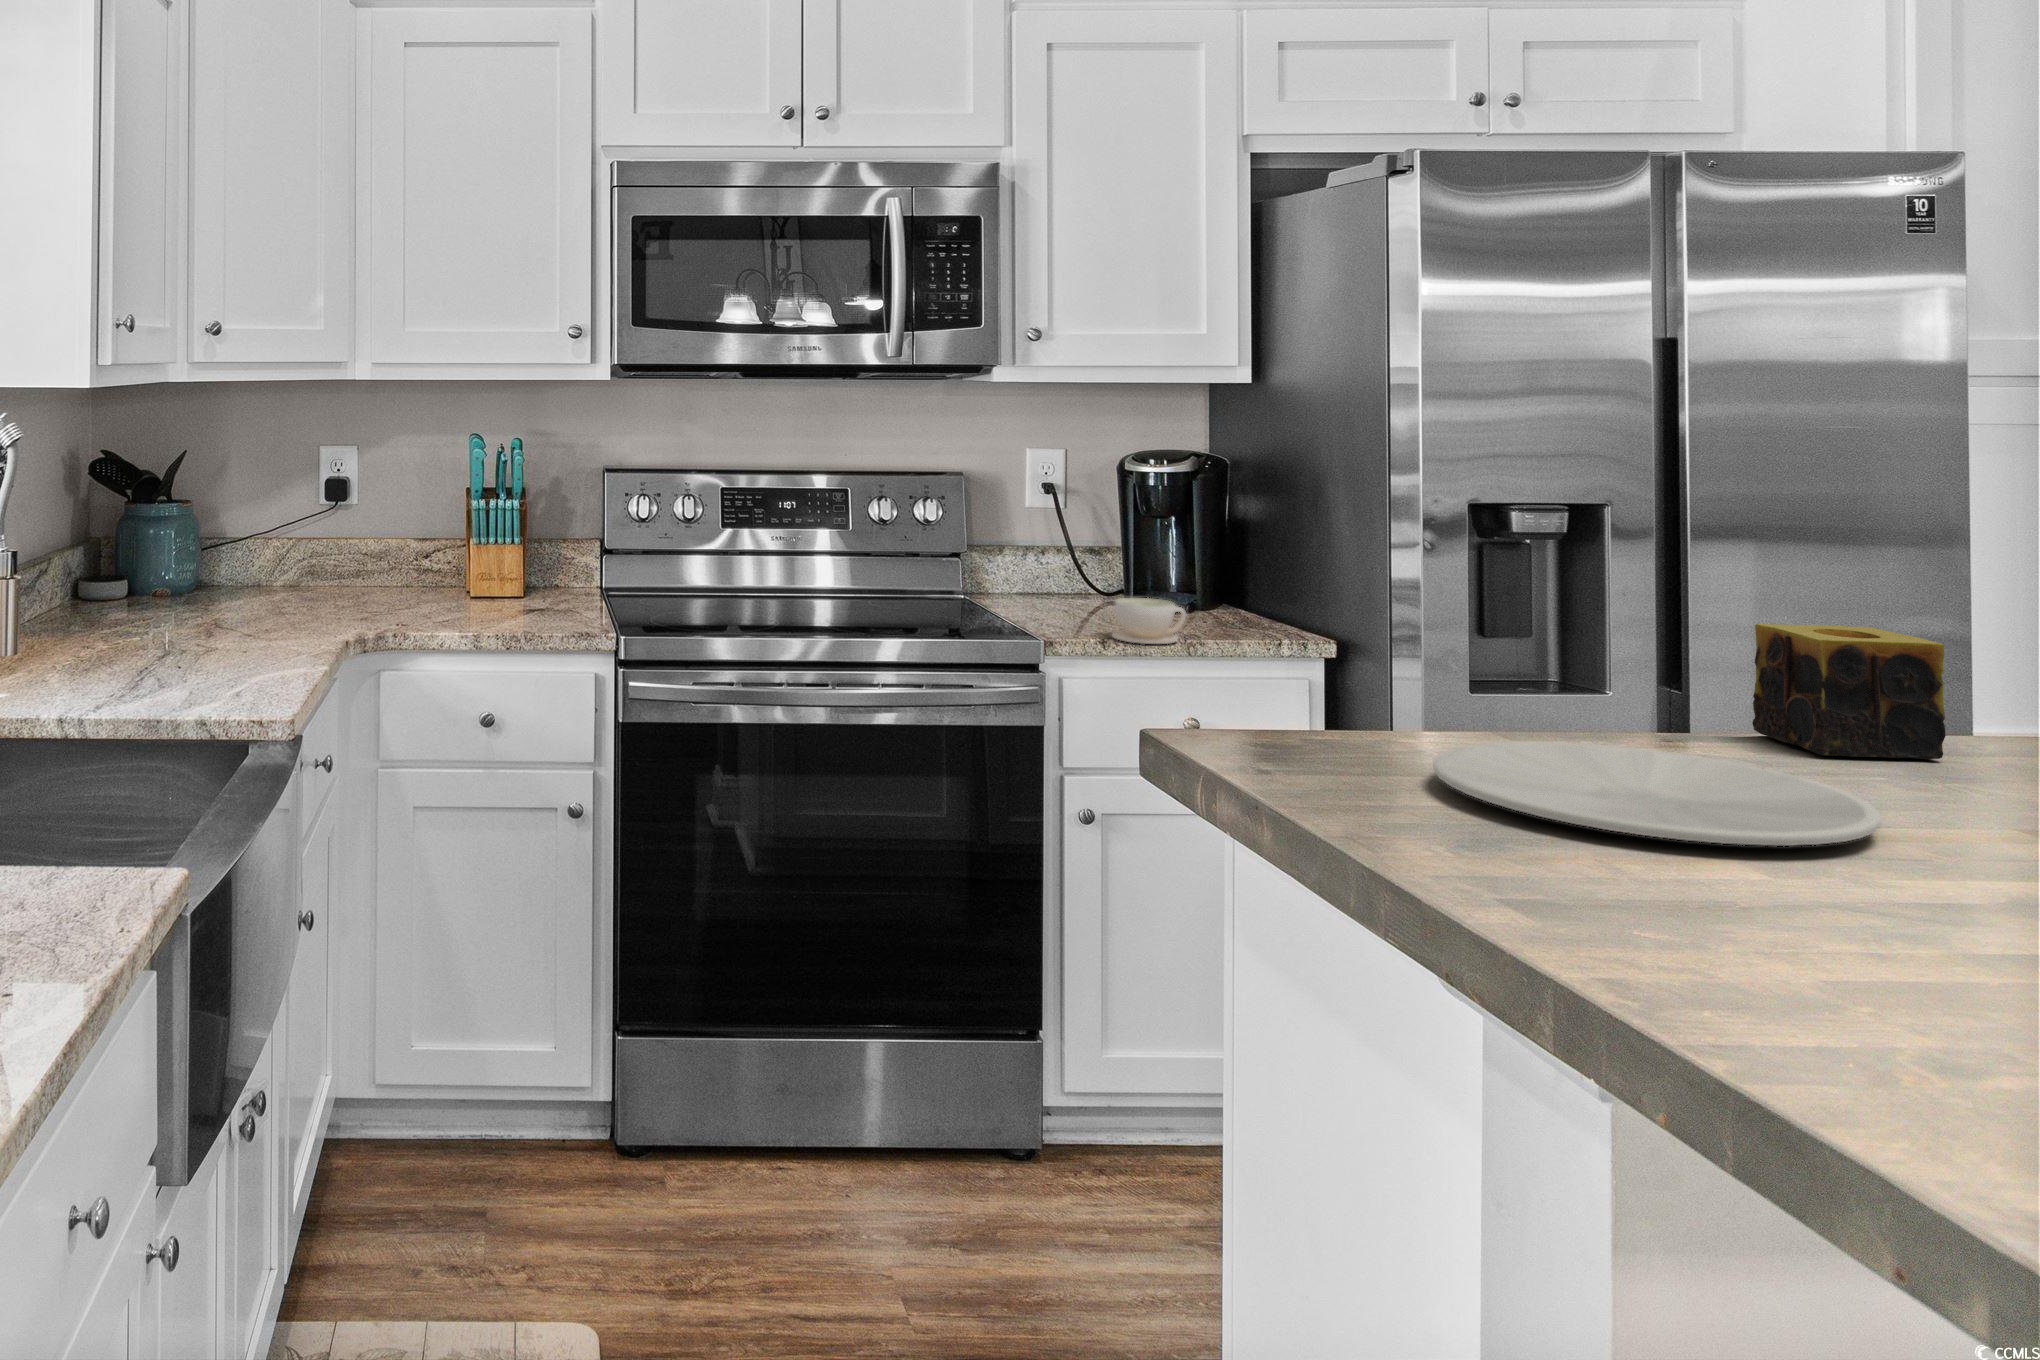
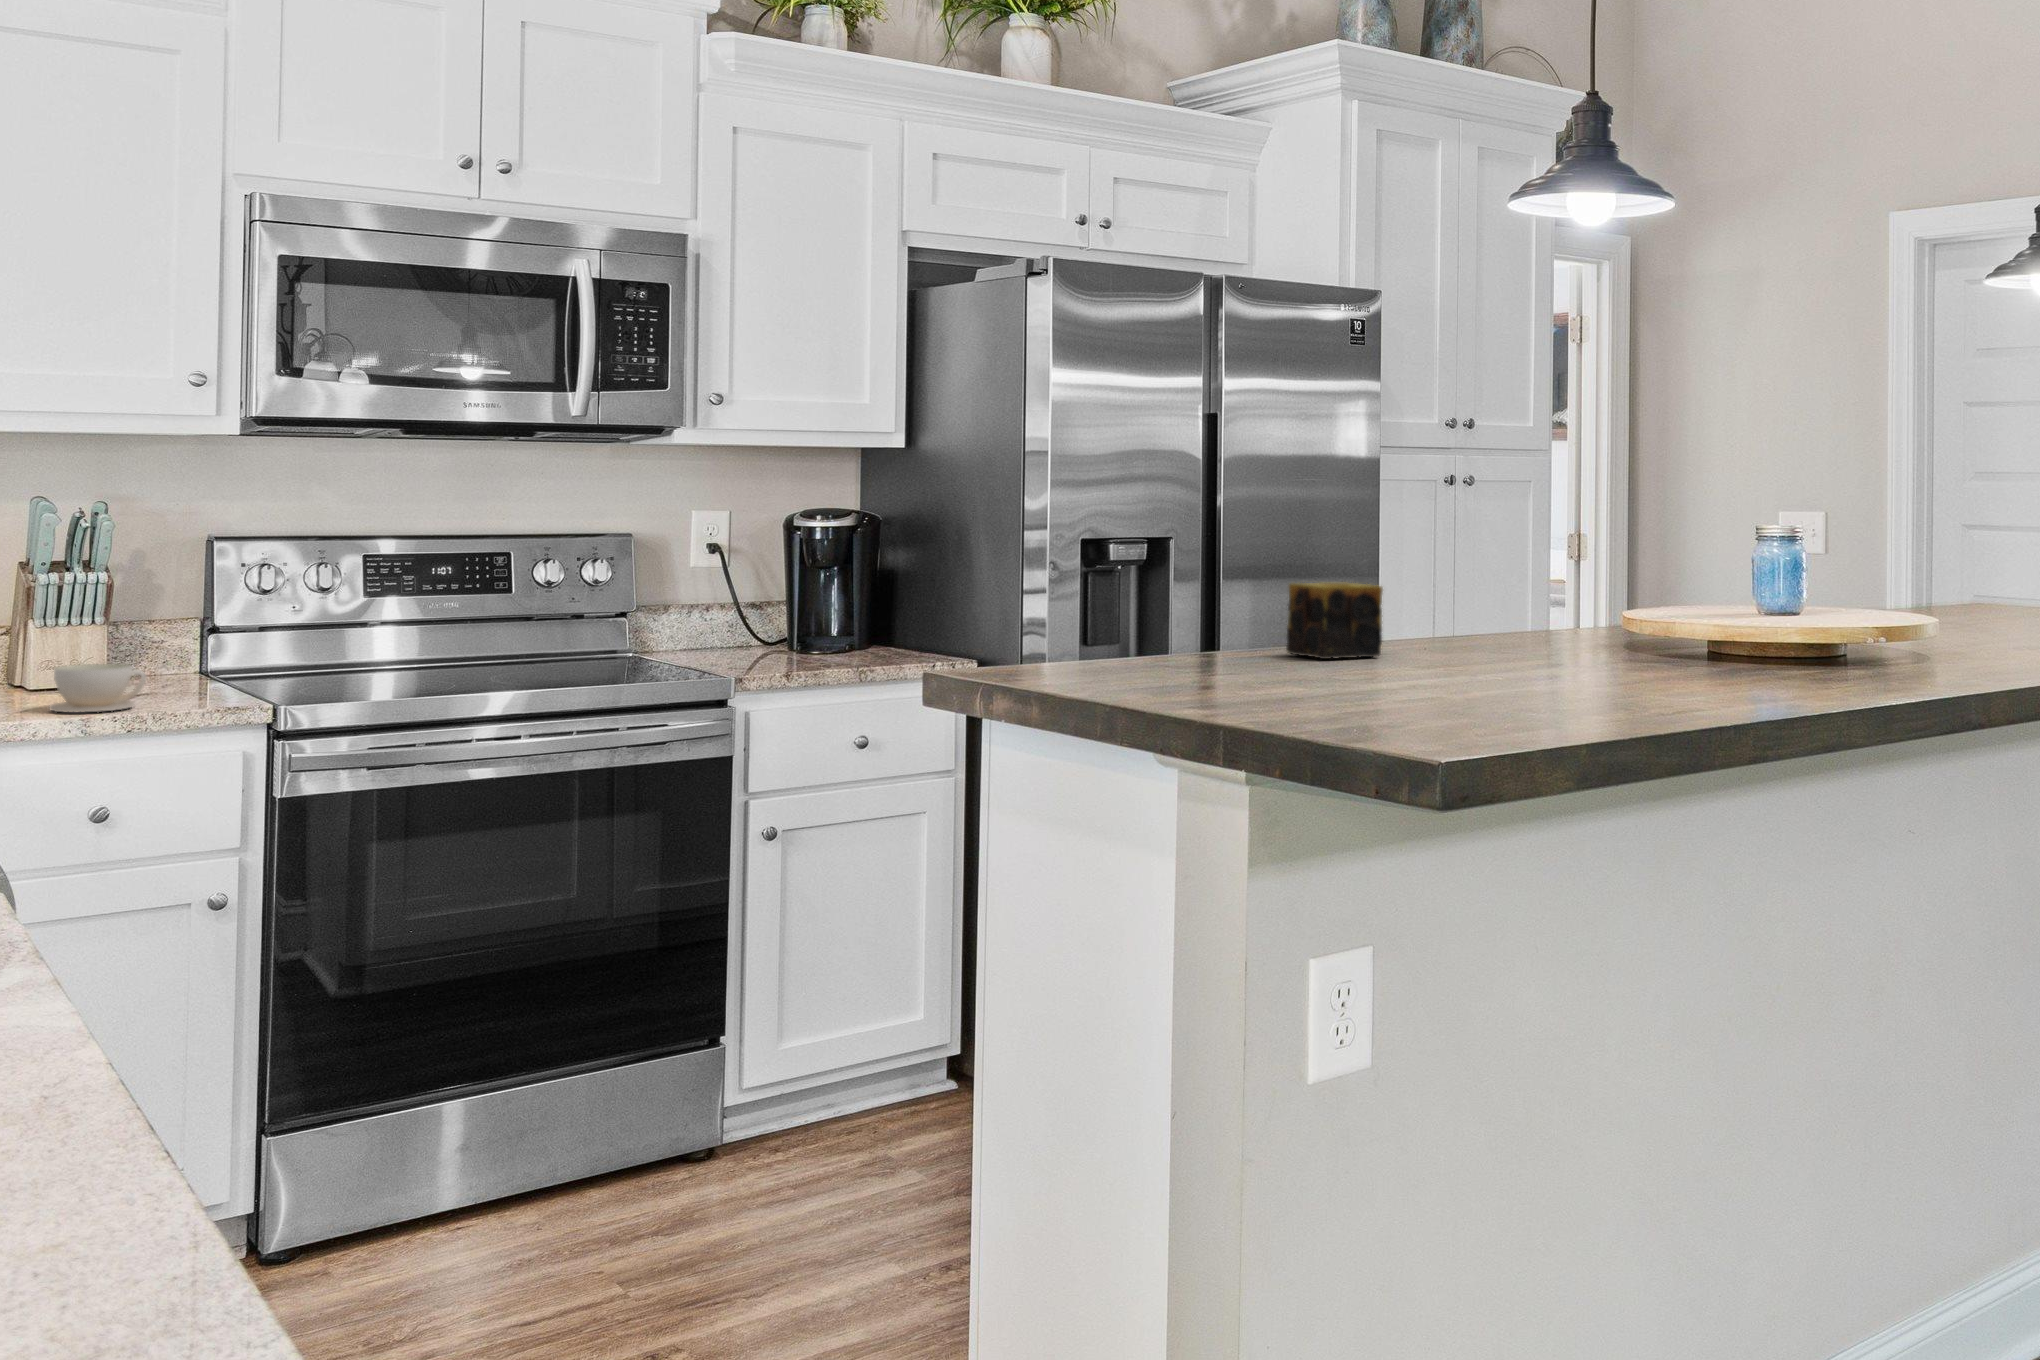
coffee cup: present [1112,598,1186,644] -> present [50,664,146,713]
plate: present [1433,742,1881,846] -> none [1125,657,1360,688]

